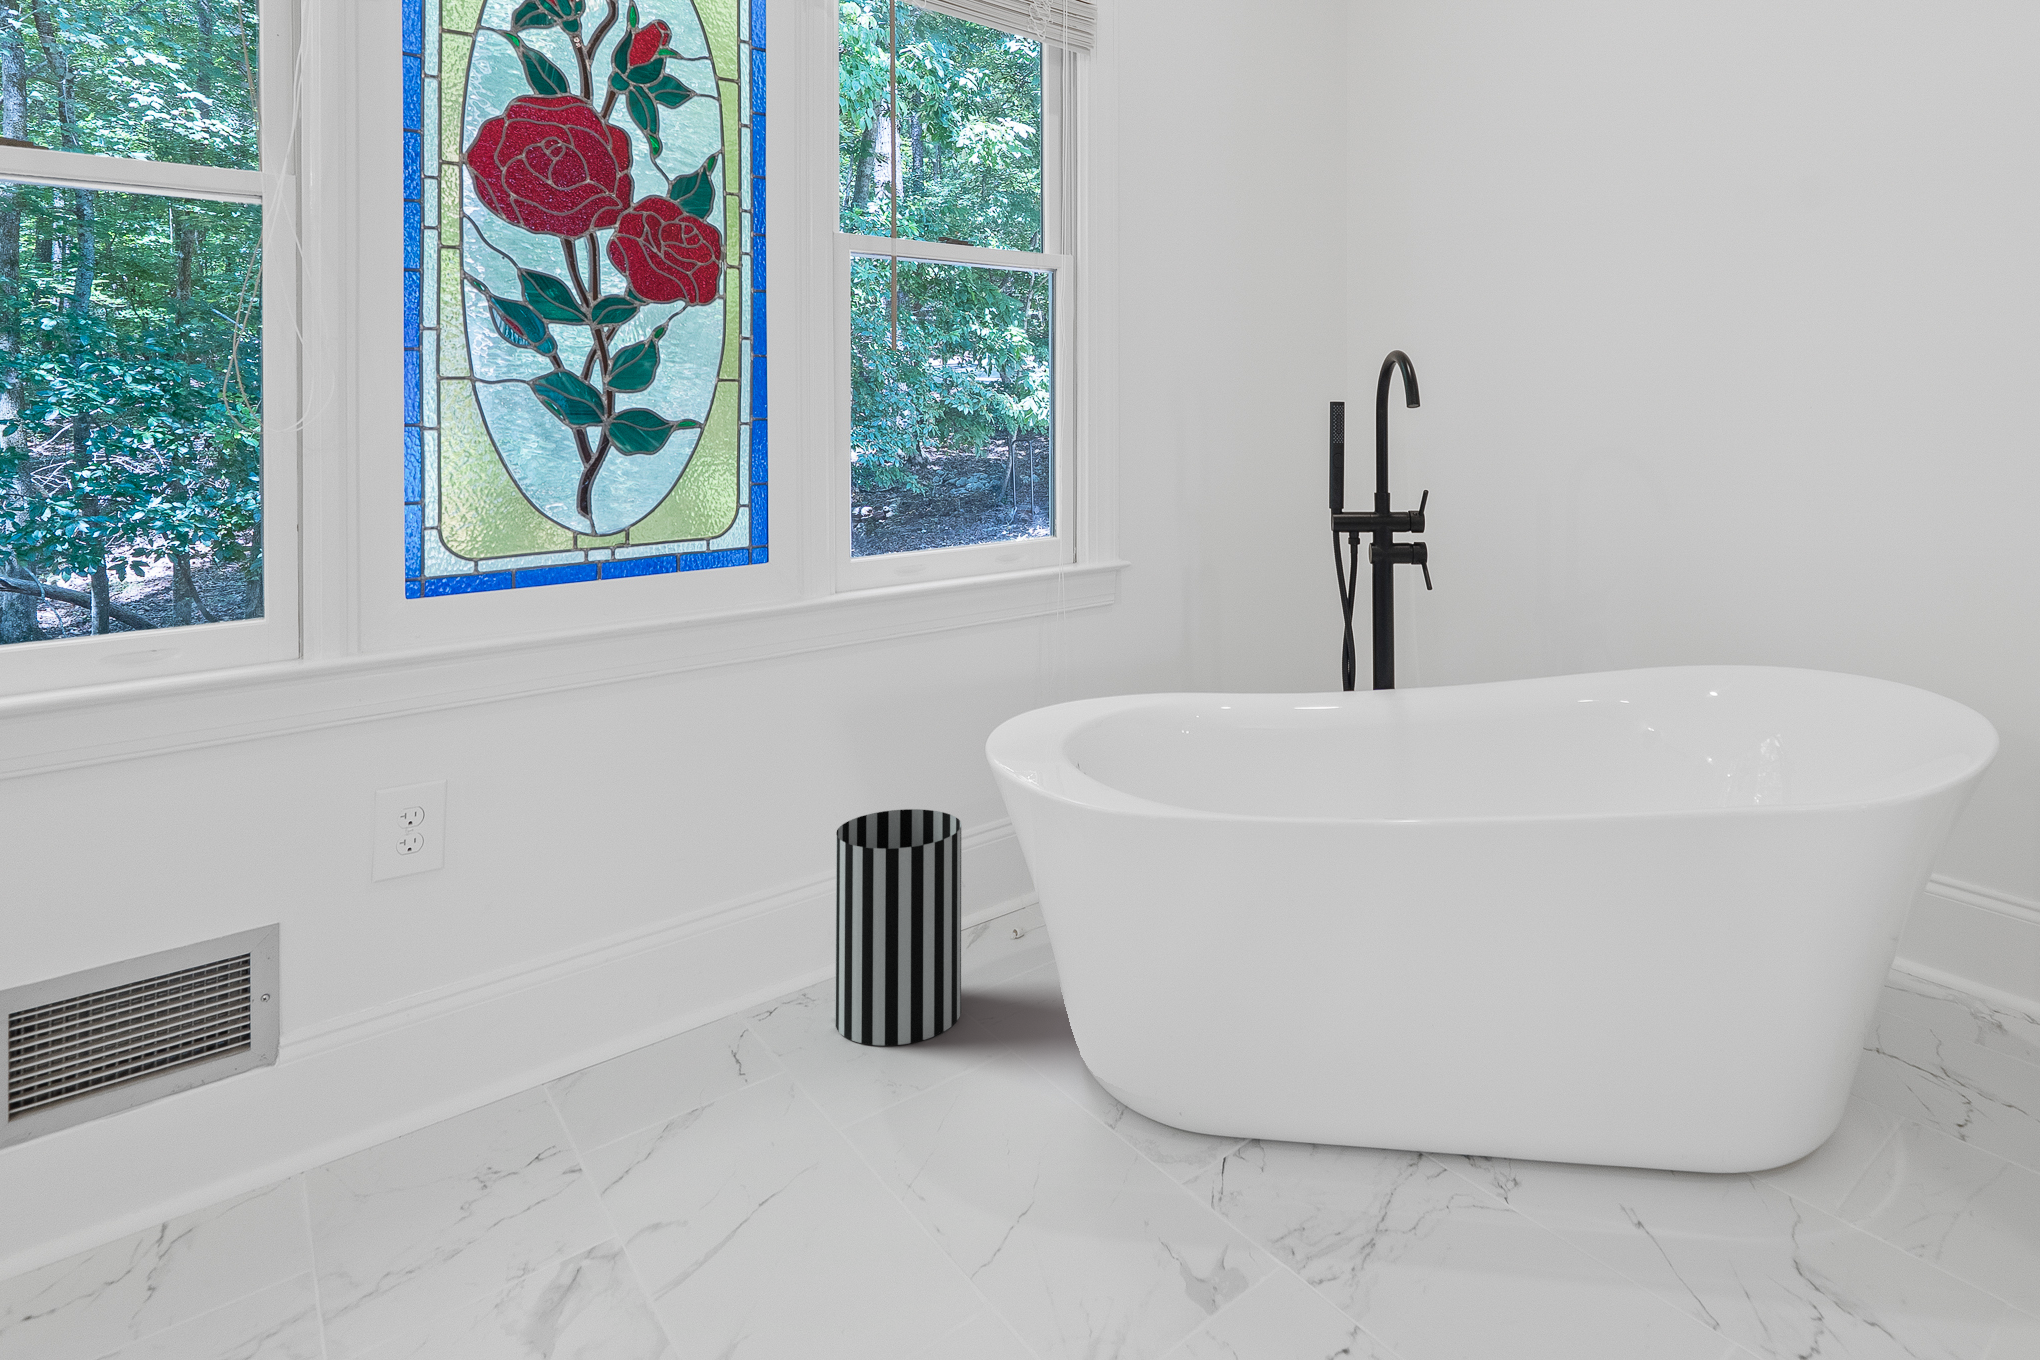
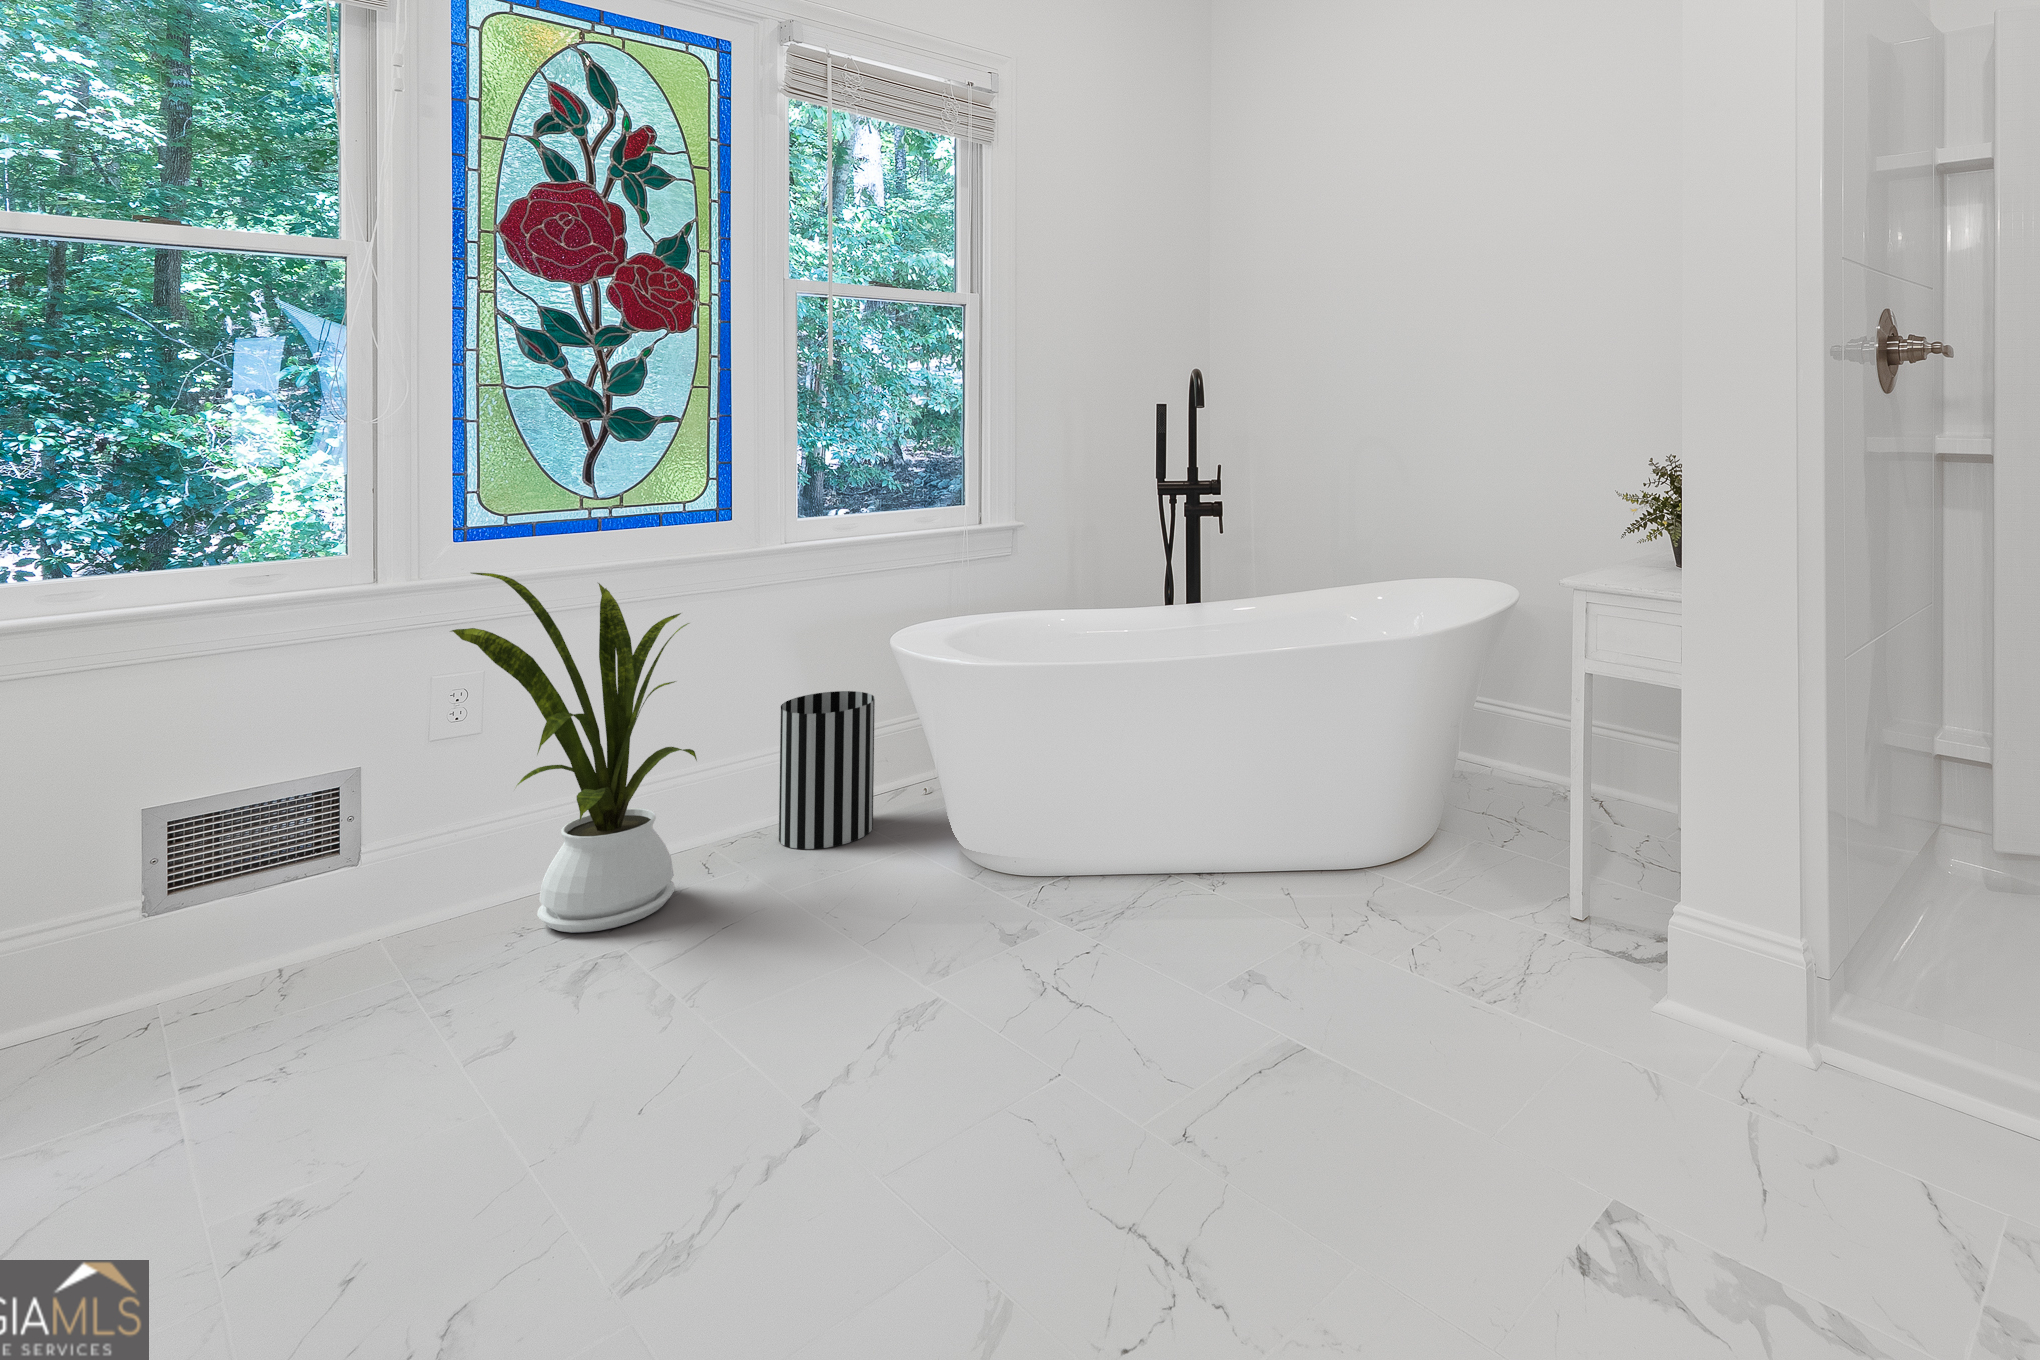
house plant: none [393,648,728,1188] -> present [451,573,697,933]

